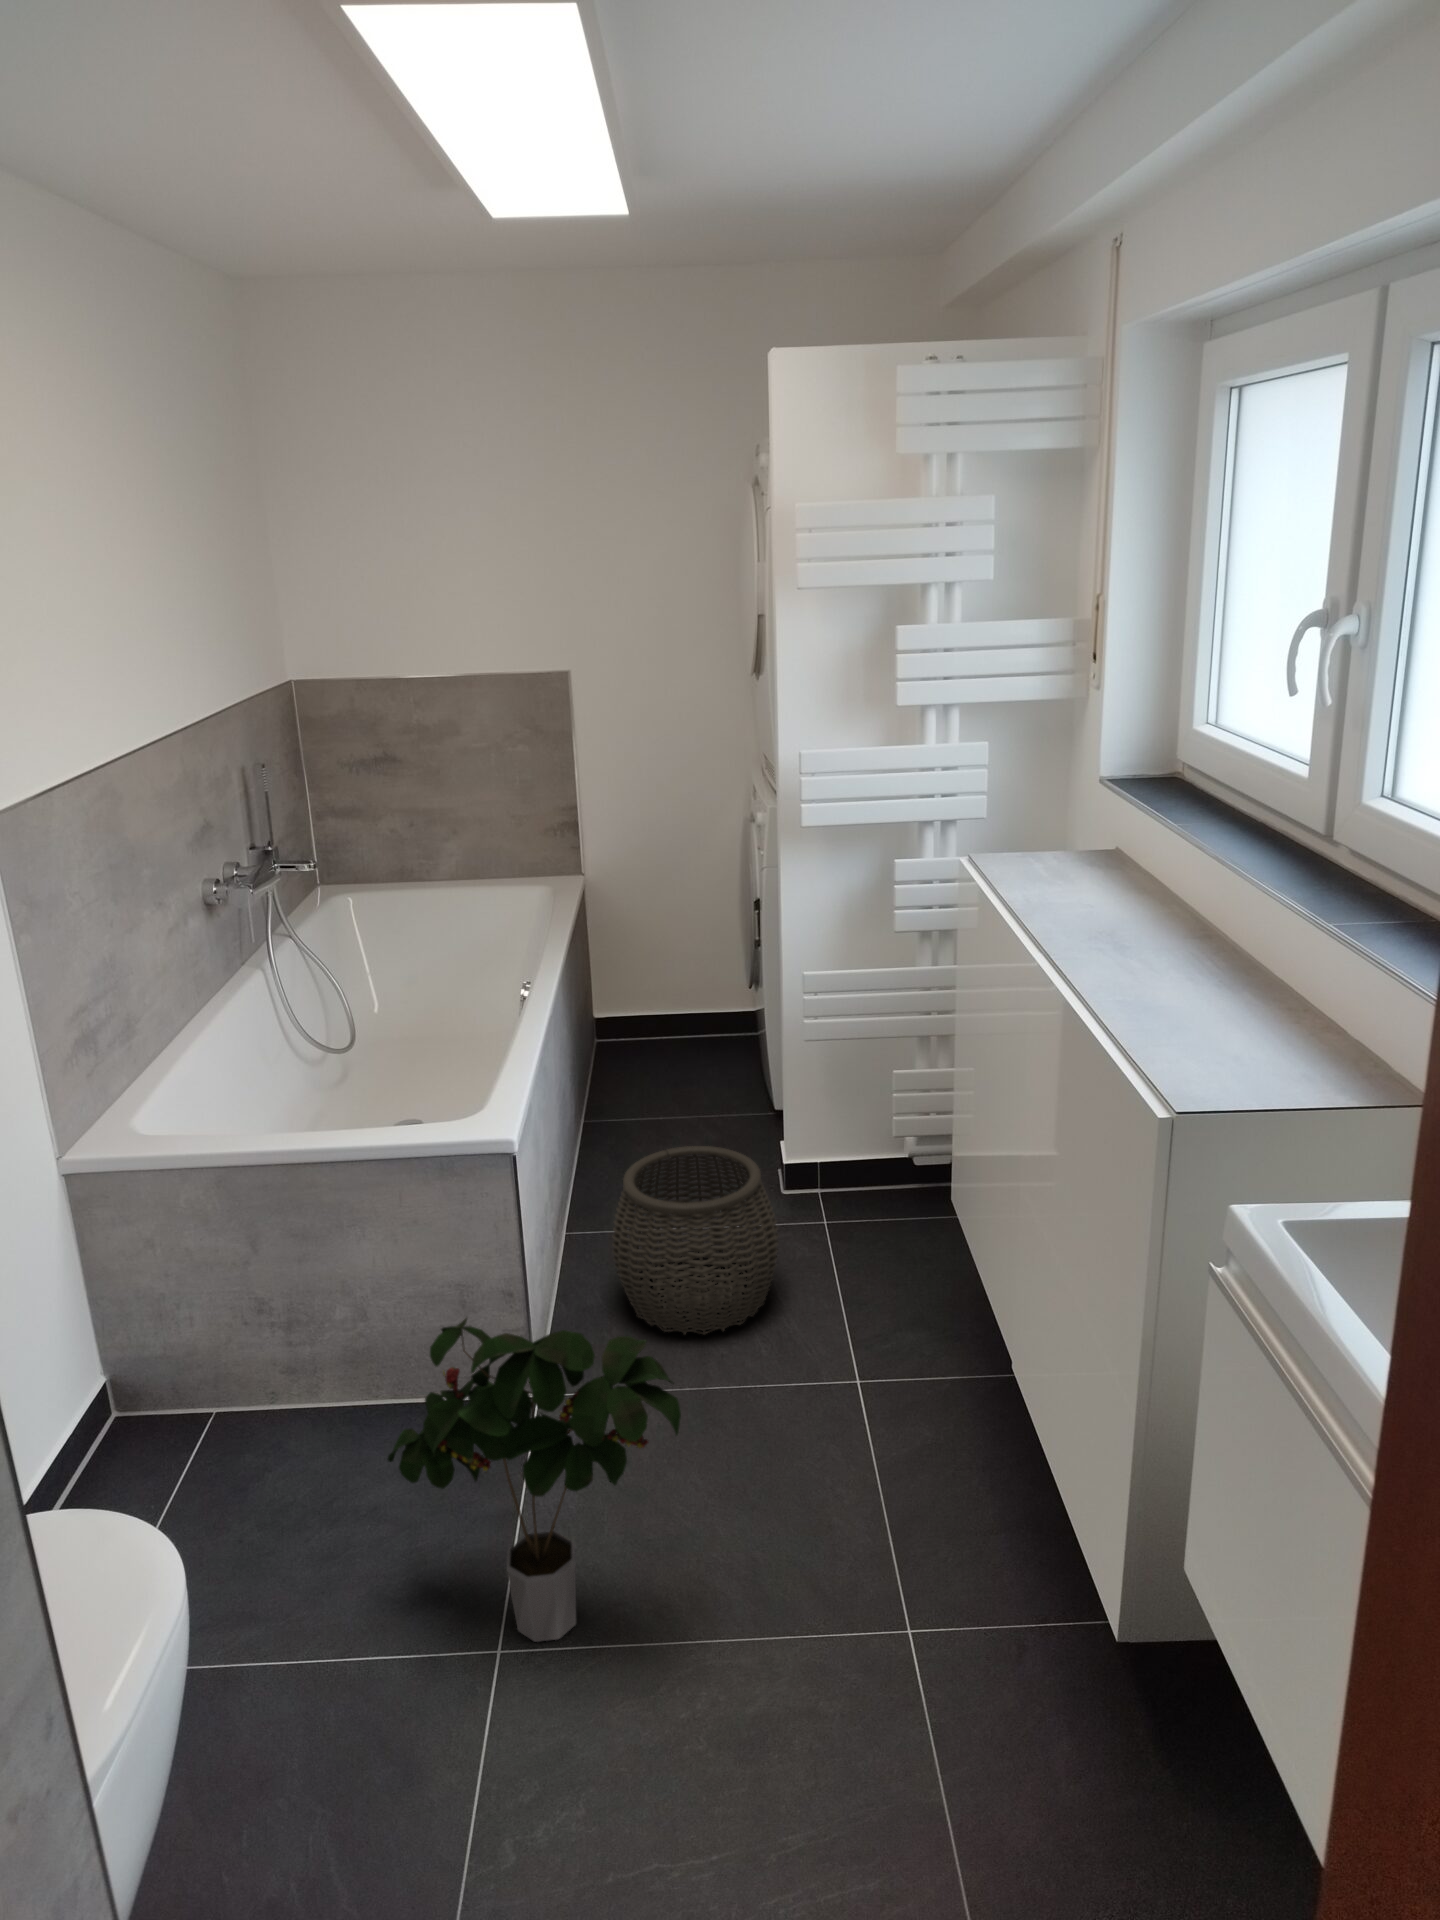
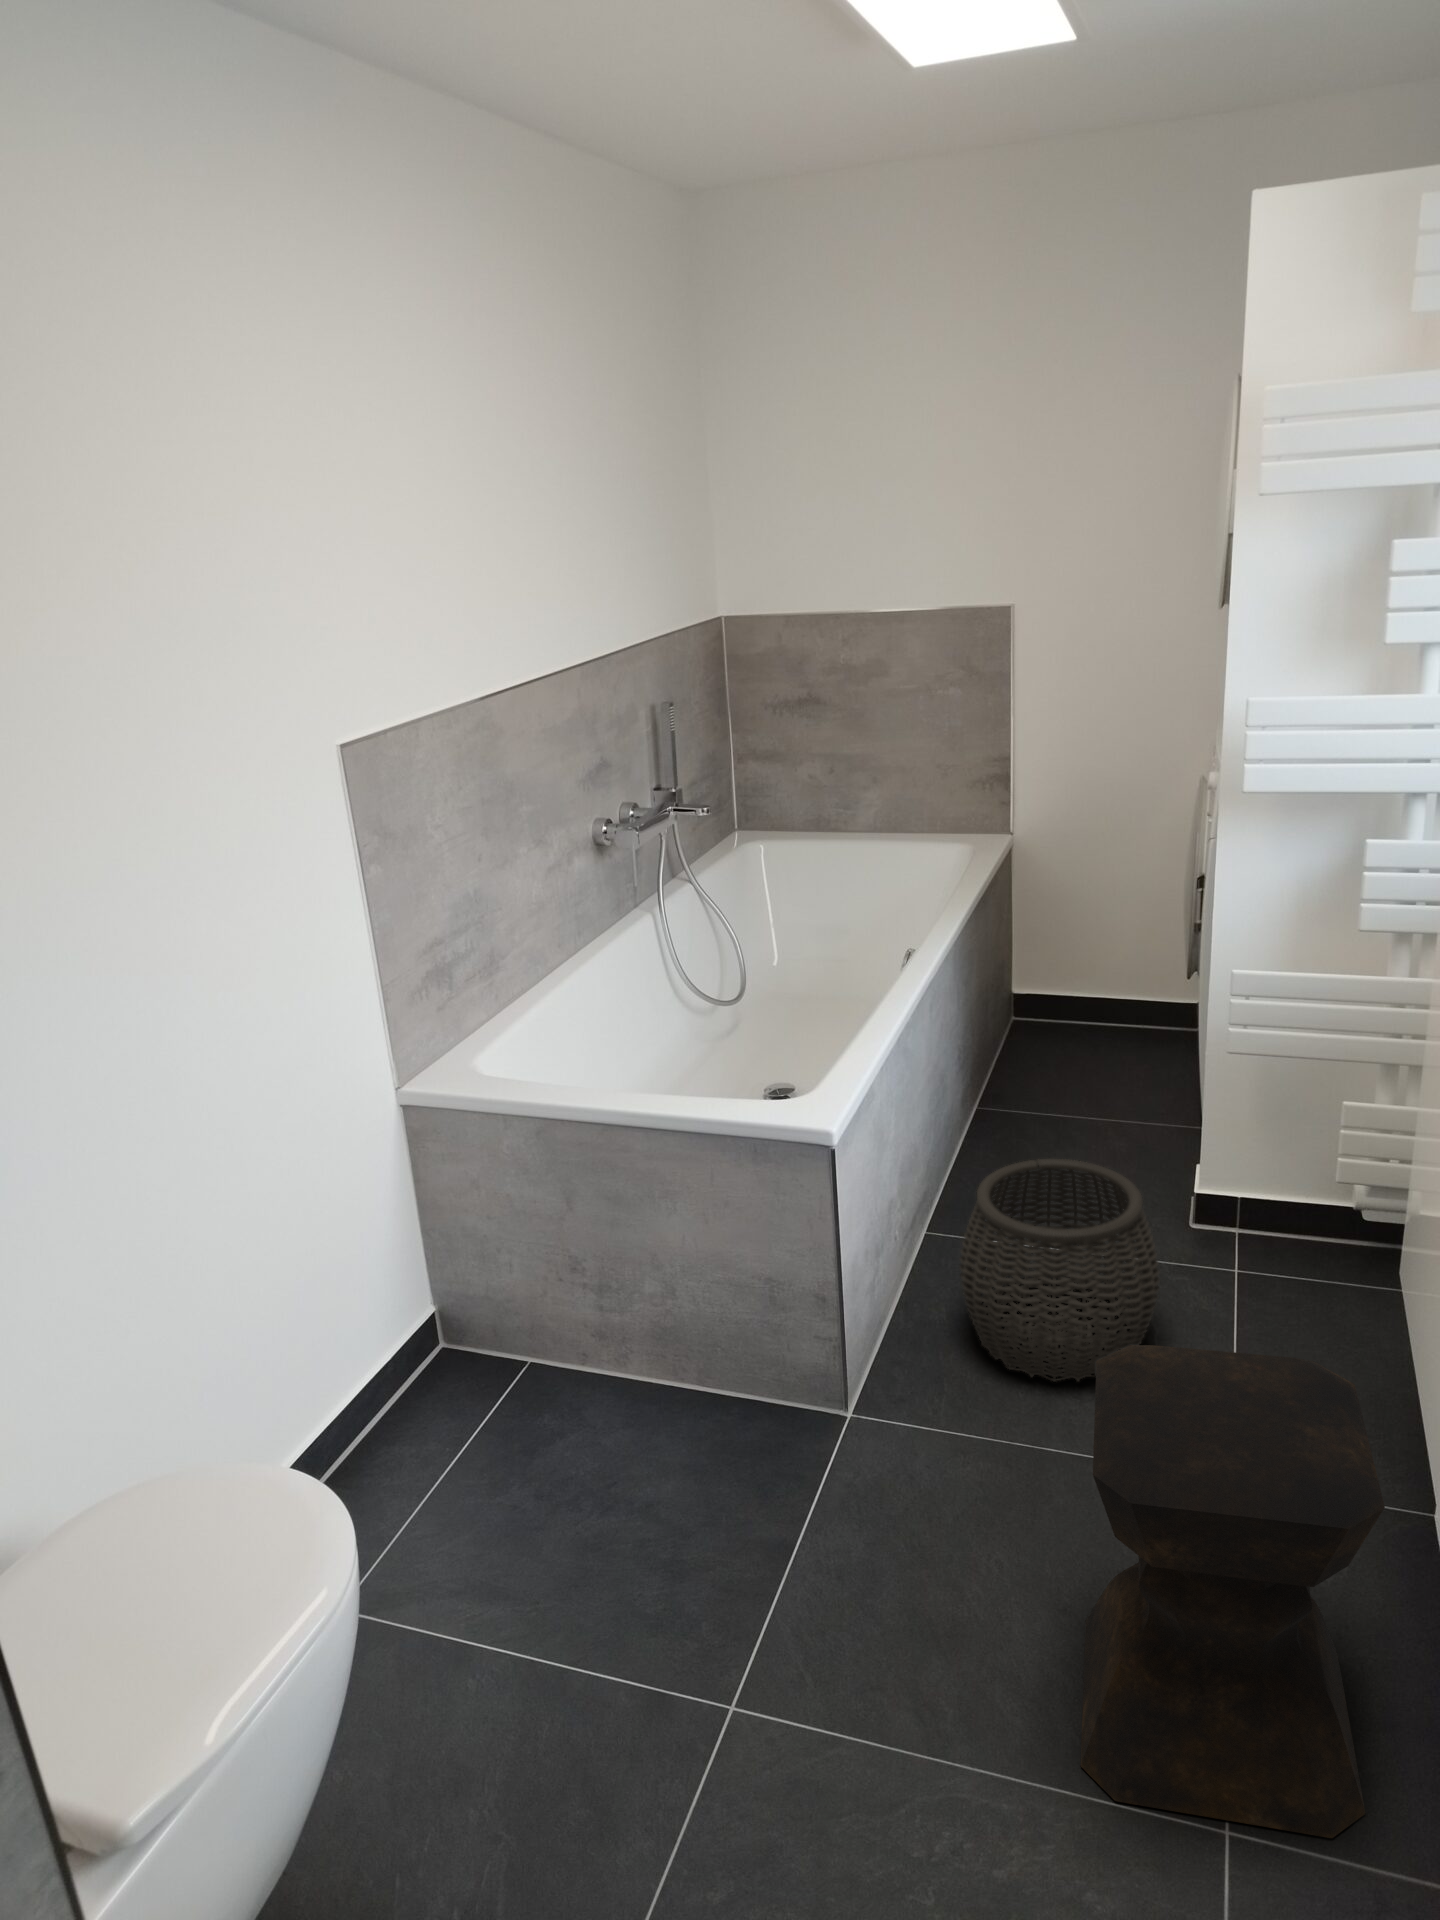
stool: none [770,1260,1002,1635] -> present [1081,1345,1385,1838]
potted plant: present [388,1318,681,1642] -> none [637,1330,952,1714]

